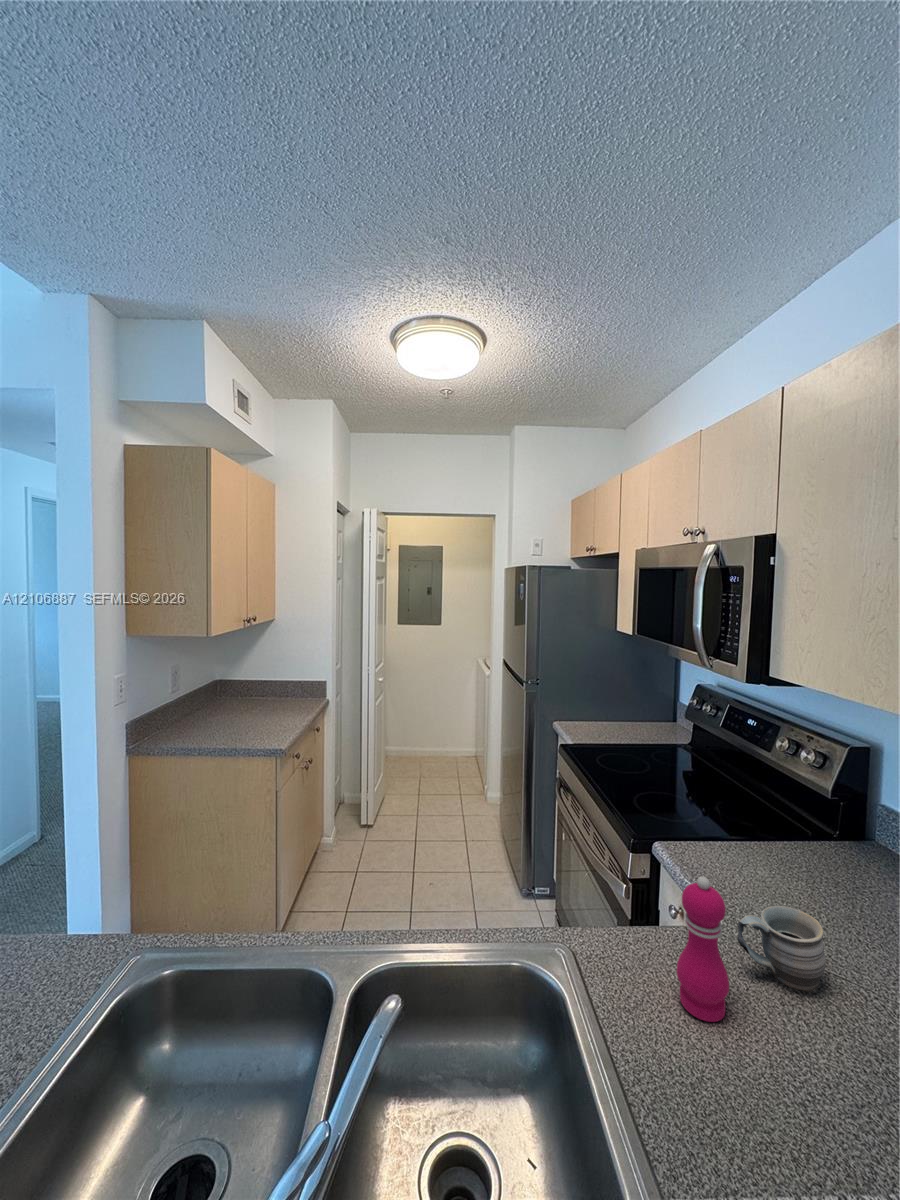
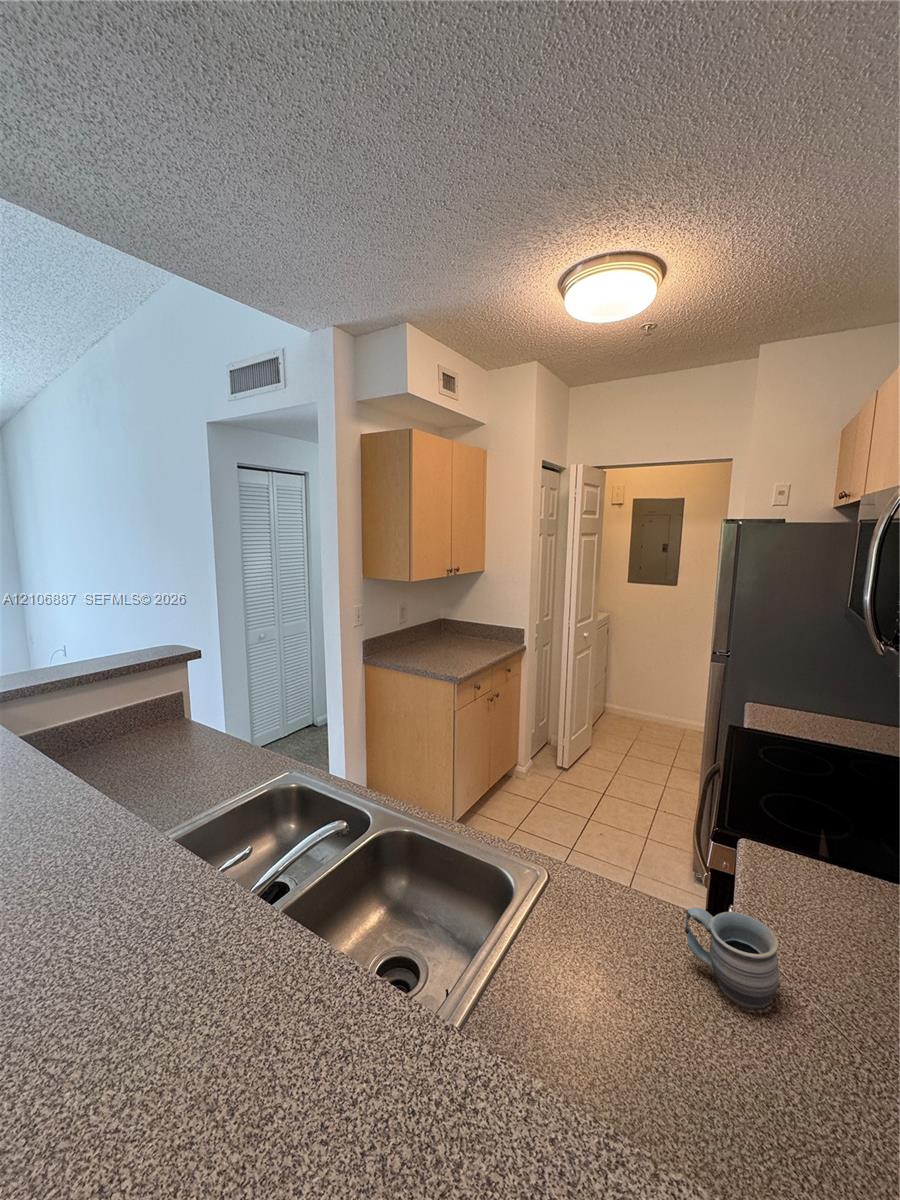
pepper mill: present [677,876,729,1022] -> none [592,842,641,978]

